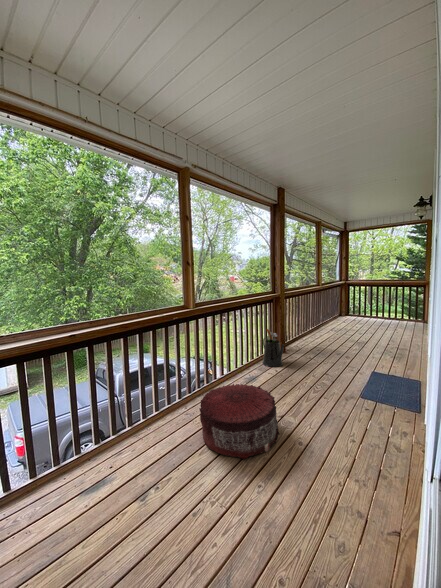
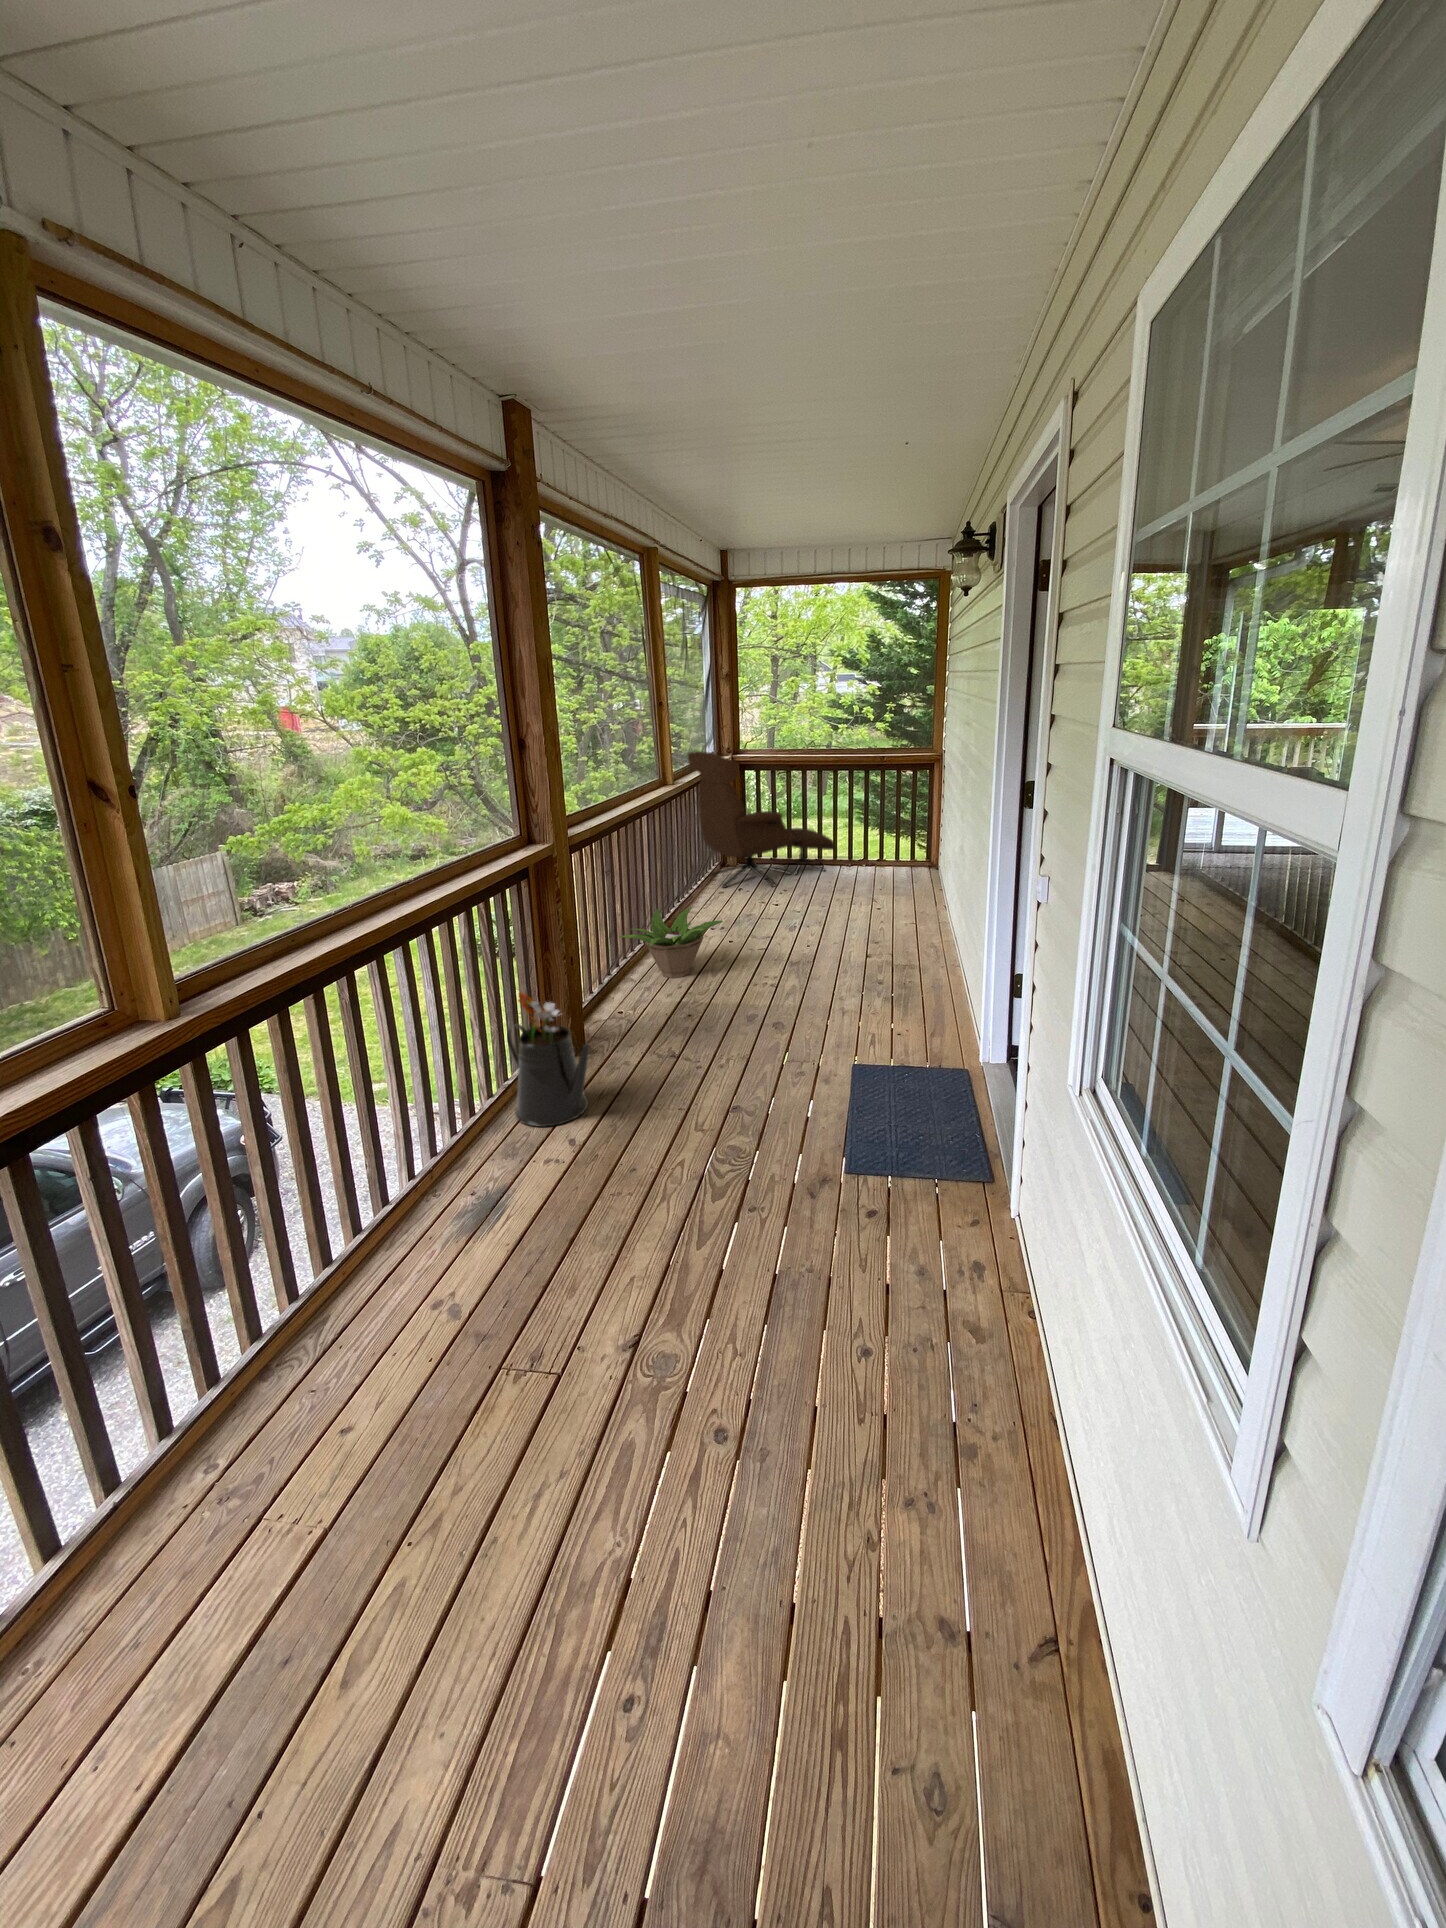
lounge chair: none [329,279,382,323] -> present [688,751,835,887]
decorative plant: none [300,320,334,341] -> present [618,907,723,978]
pouf: present [199,384,280,459] -> none [309,1277,645,1632]

